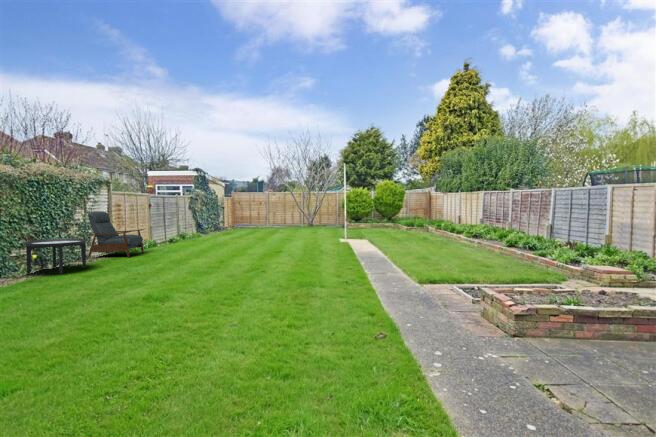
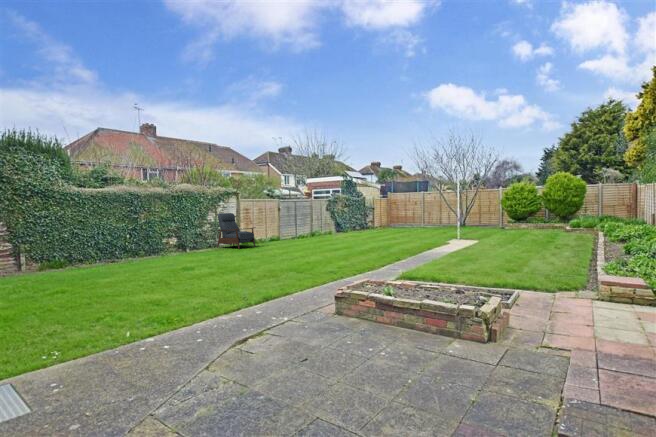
round table: present [23,238,88,274] -> none [167,232,204,255]

